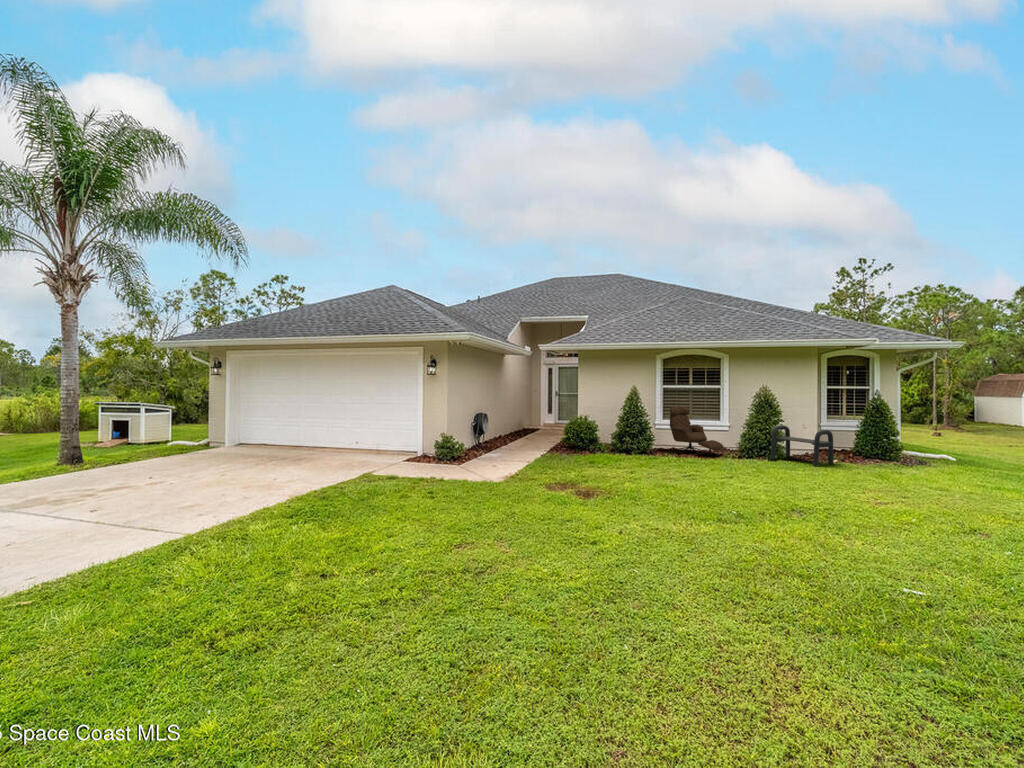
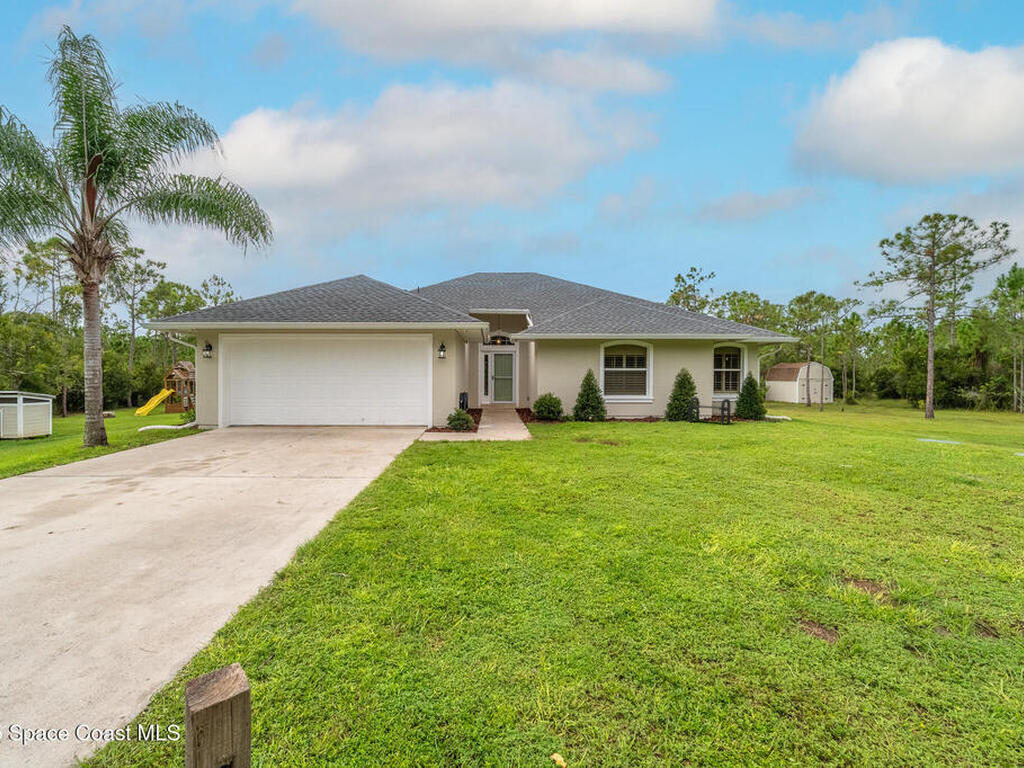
lounge chair: present [670,406,724,457] -> none [614,385,657,424]

